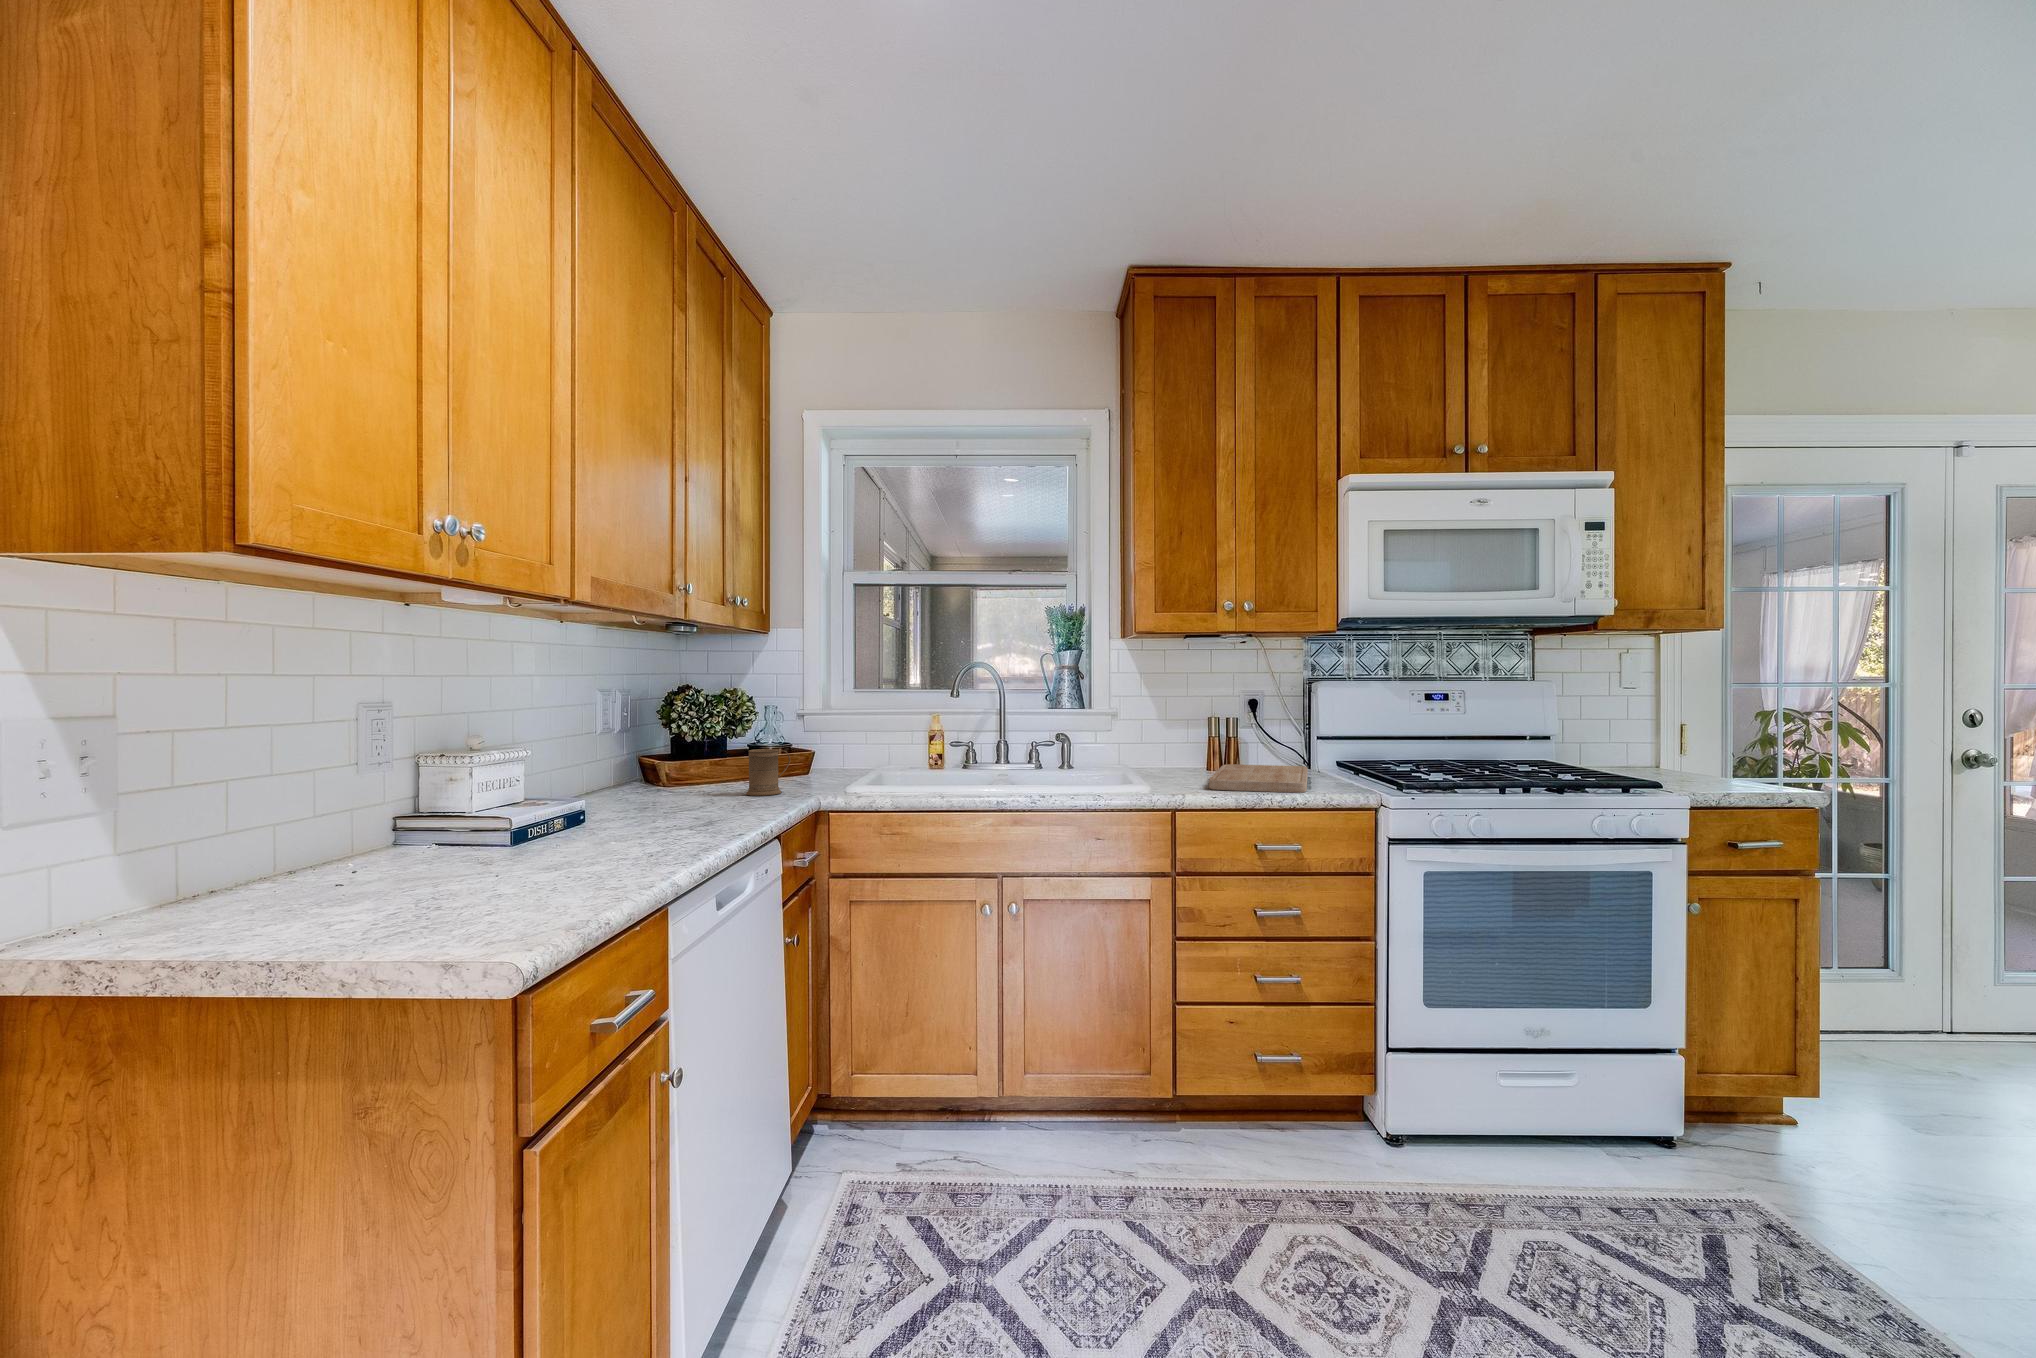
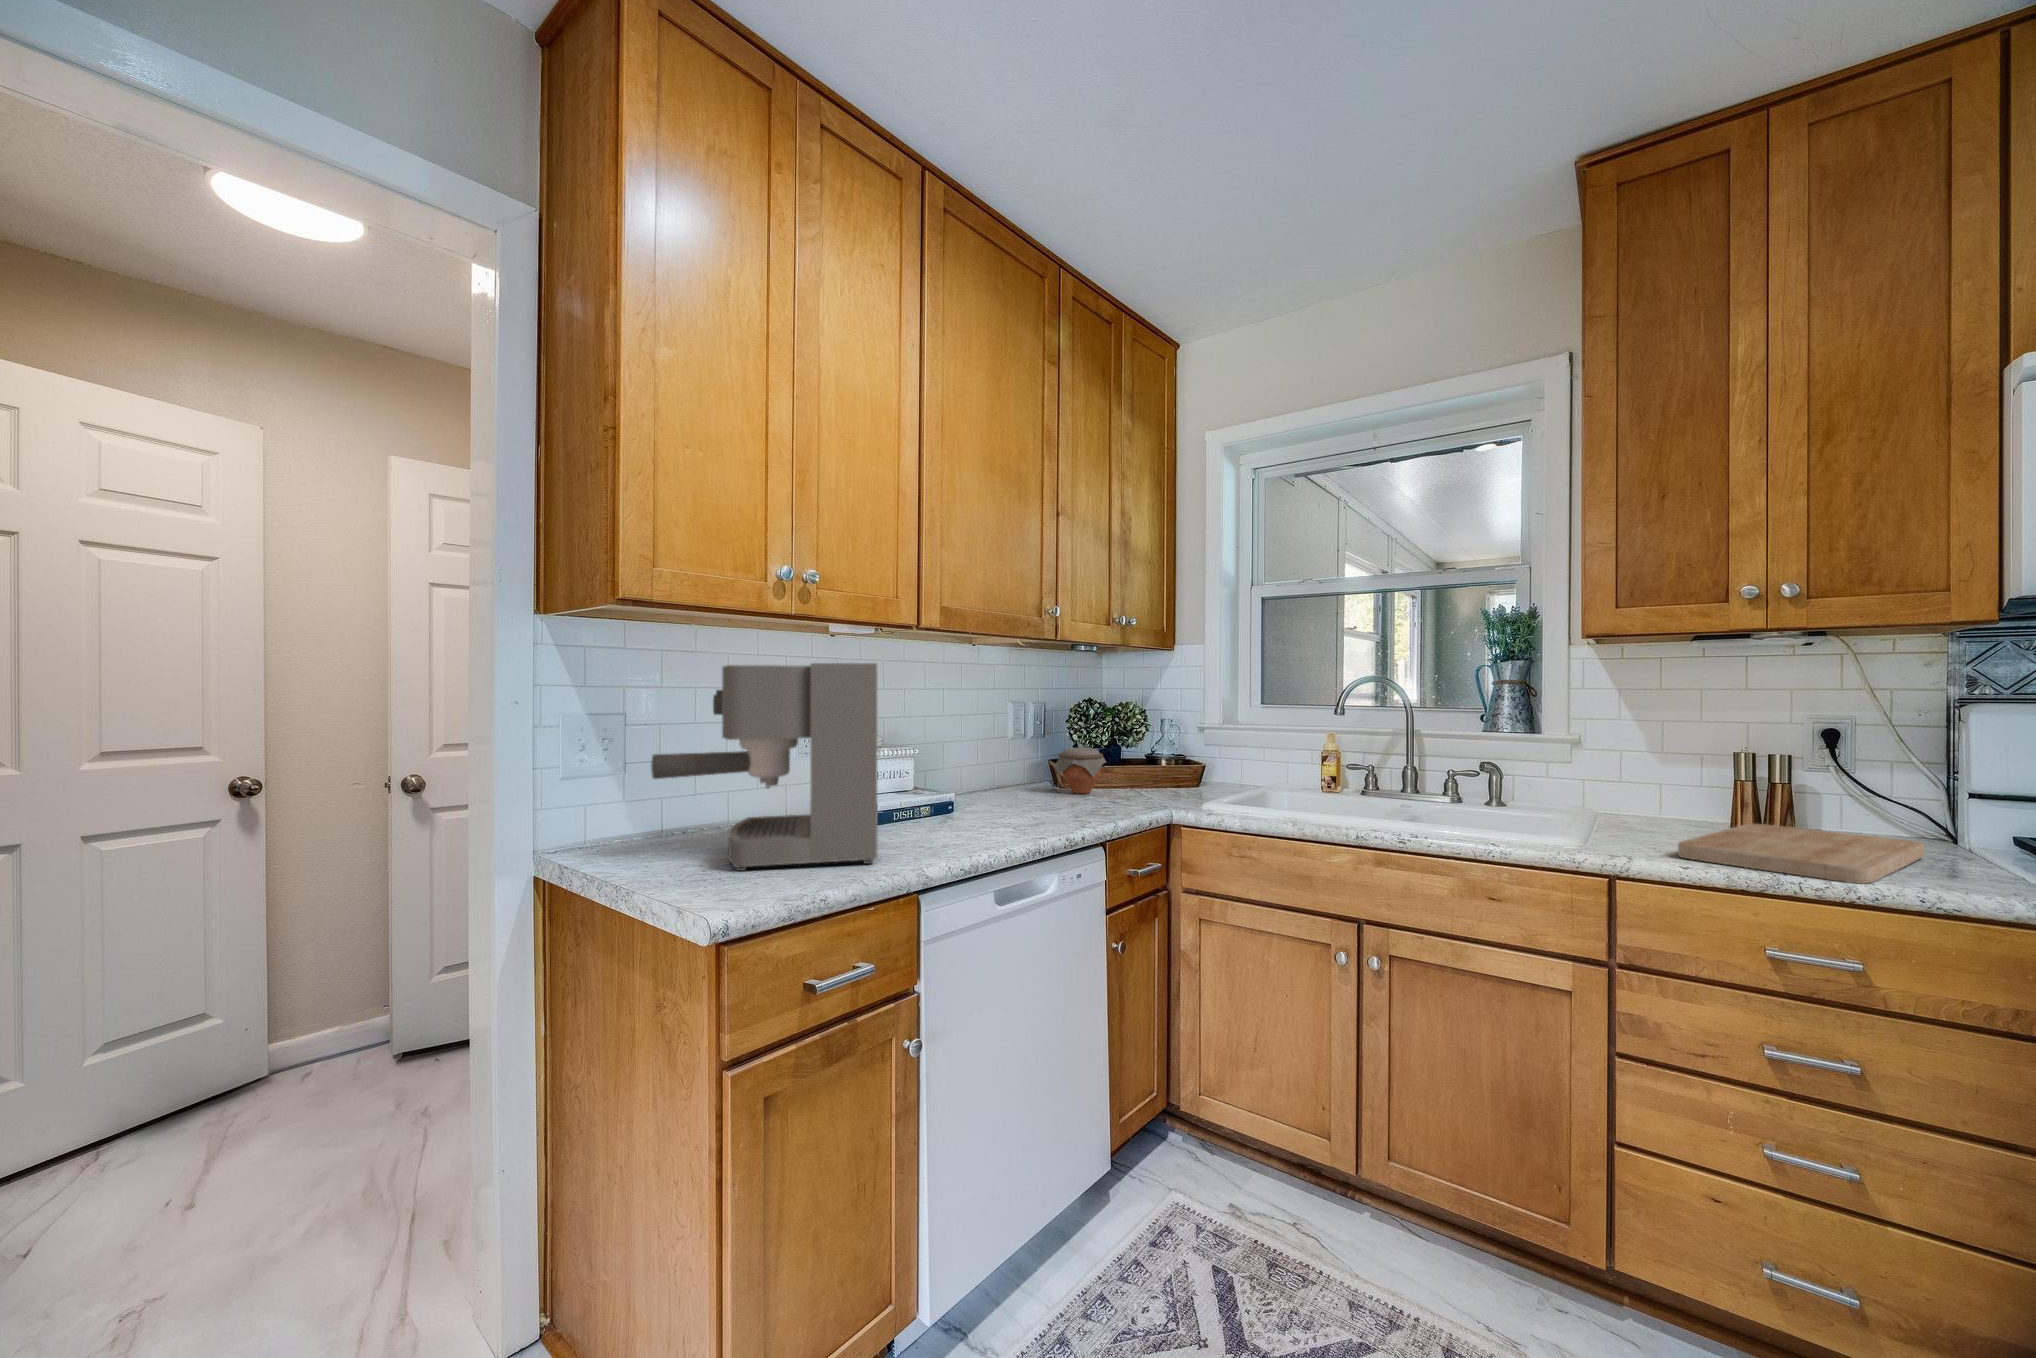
coffee maker: none [264,640,625,917] -> present [651,663,878,871]
jar: none [666,741,726,793] -> present [1055,747,1106,794]
mug: present [746,749,790,796] -> none [1113,759,1155,803]

